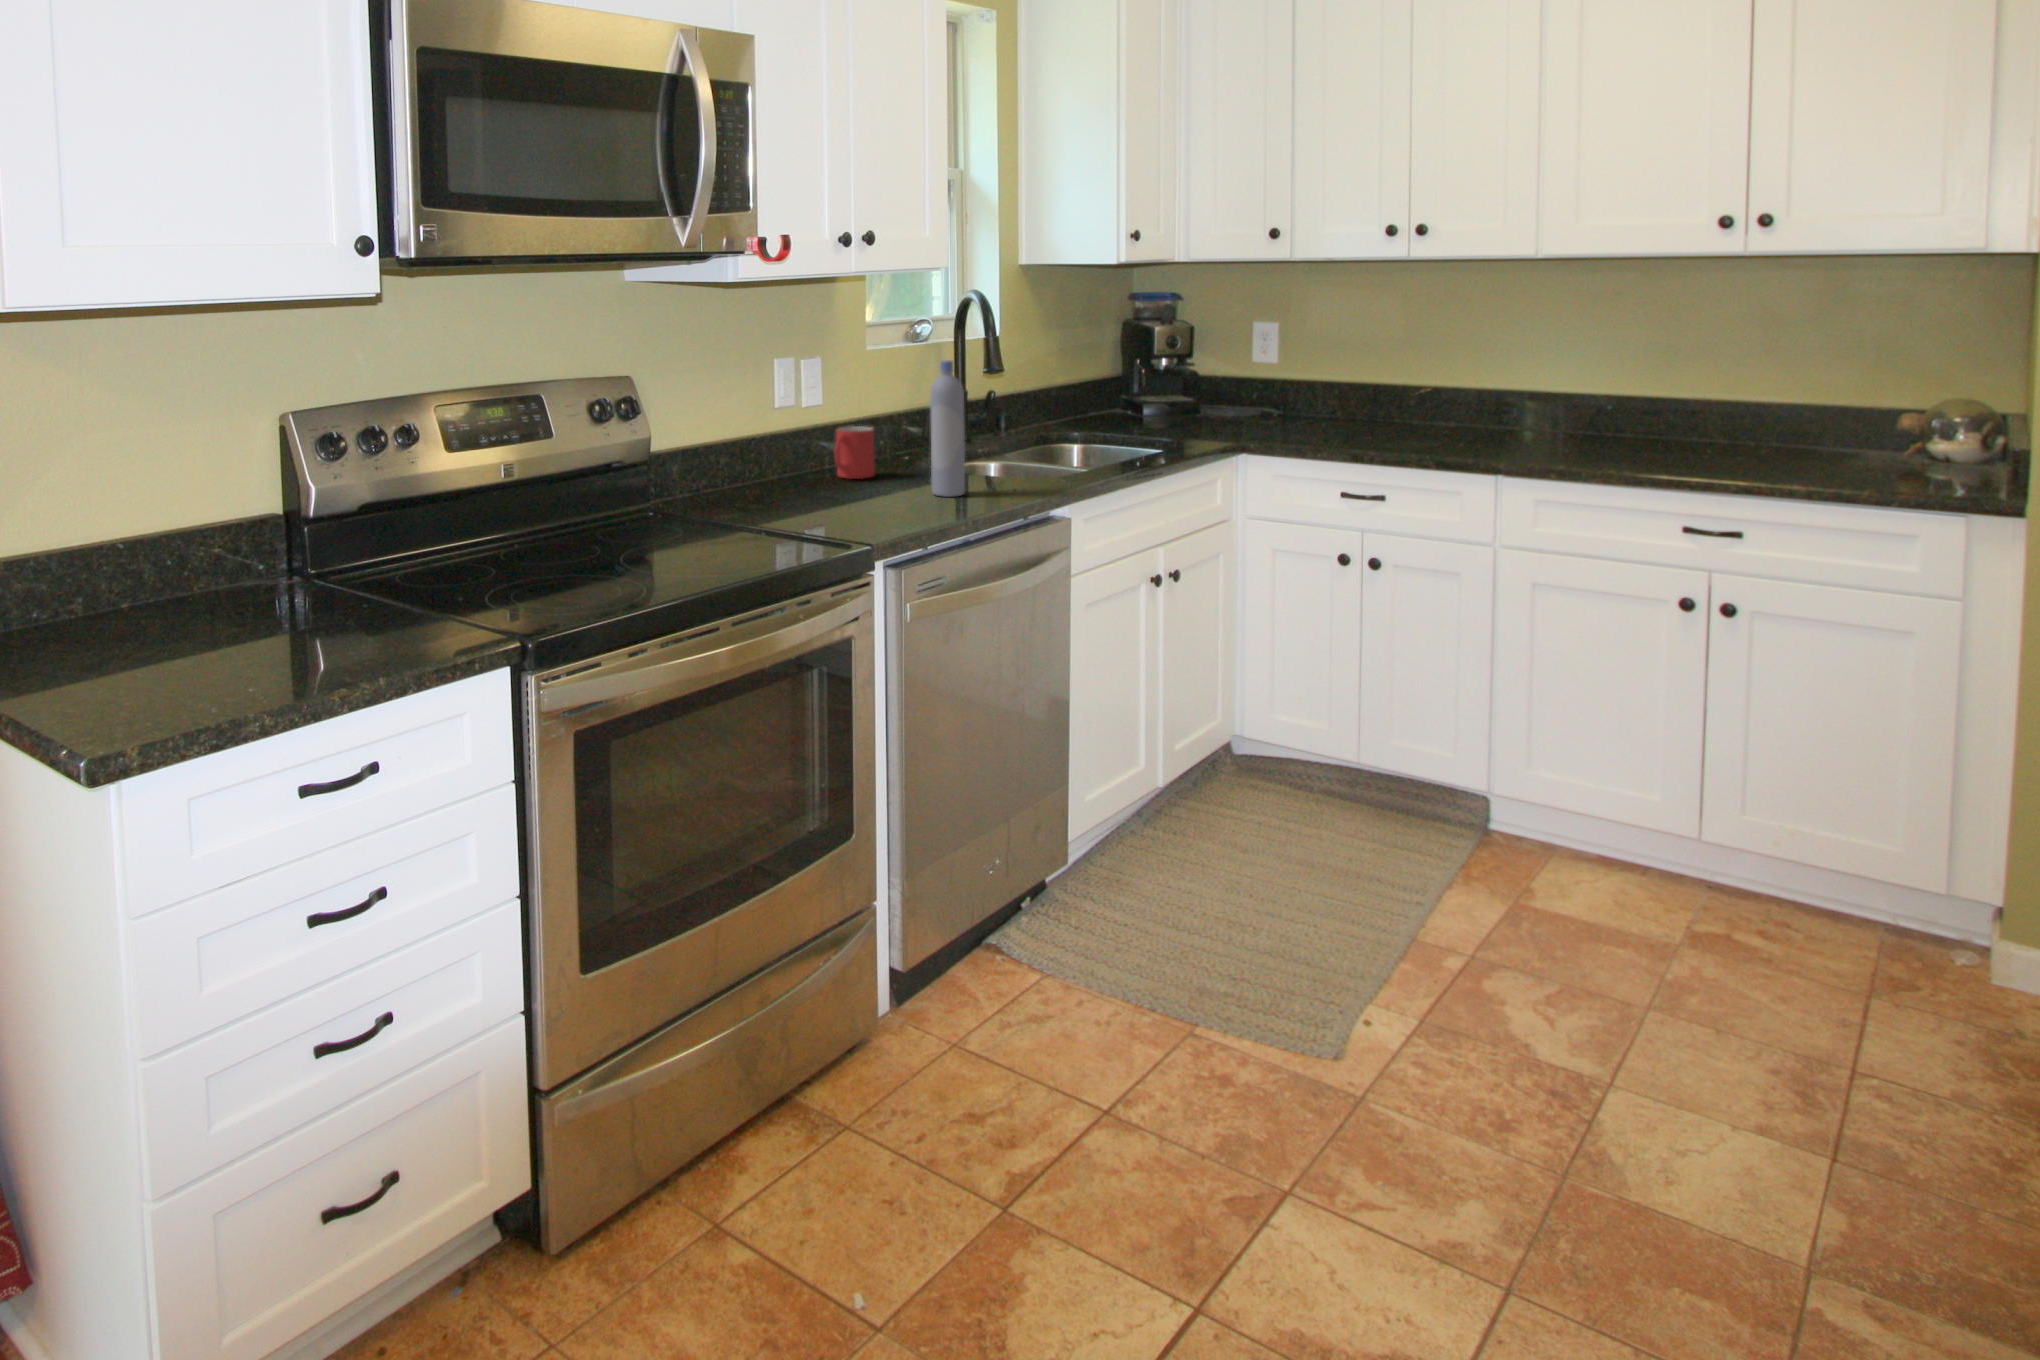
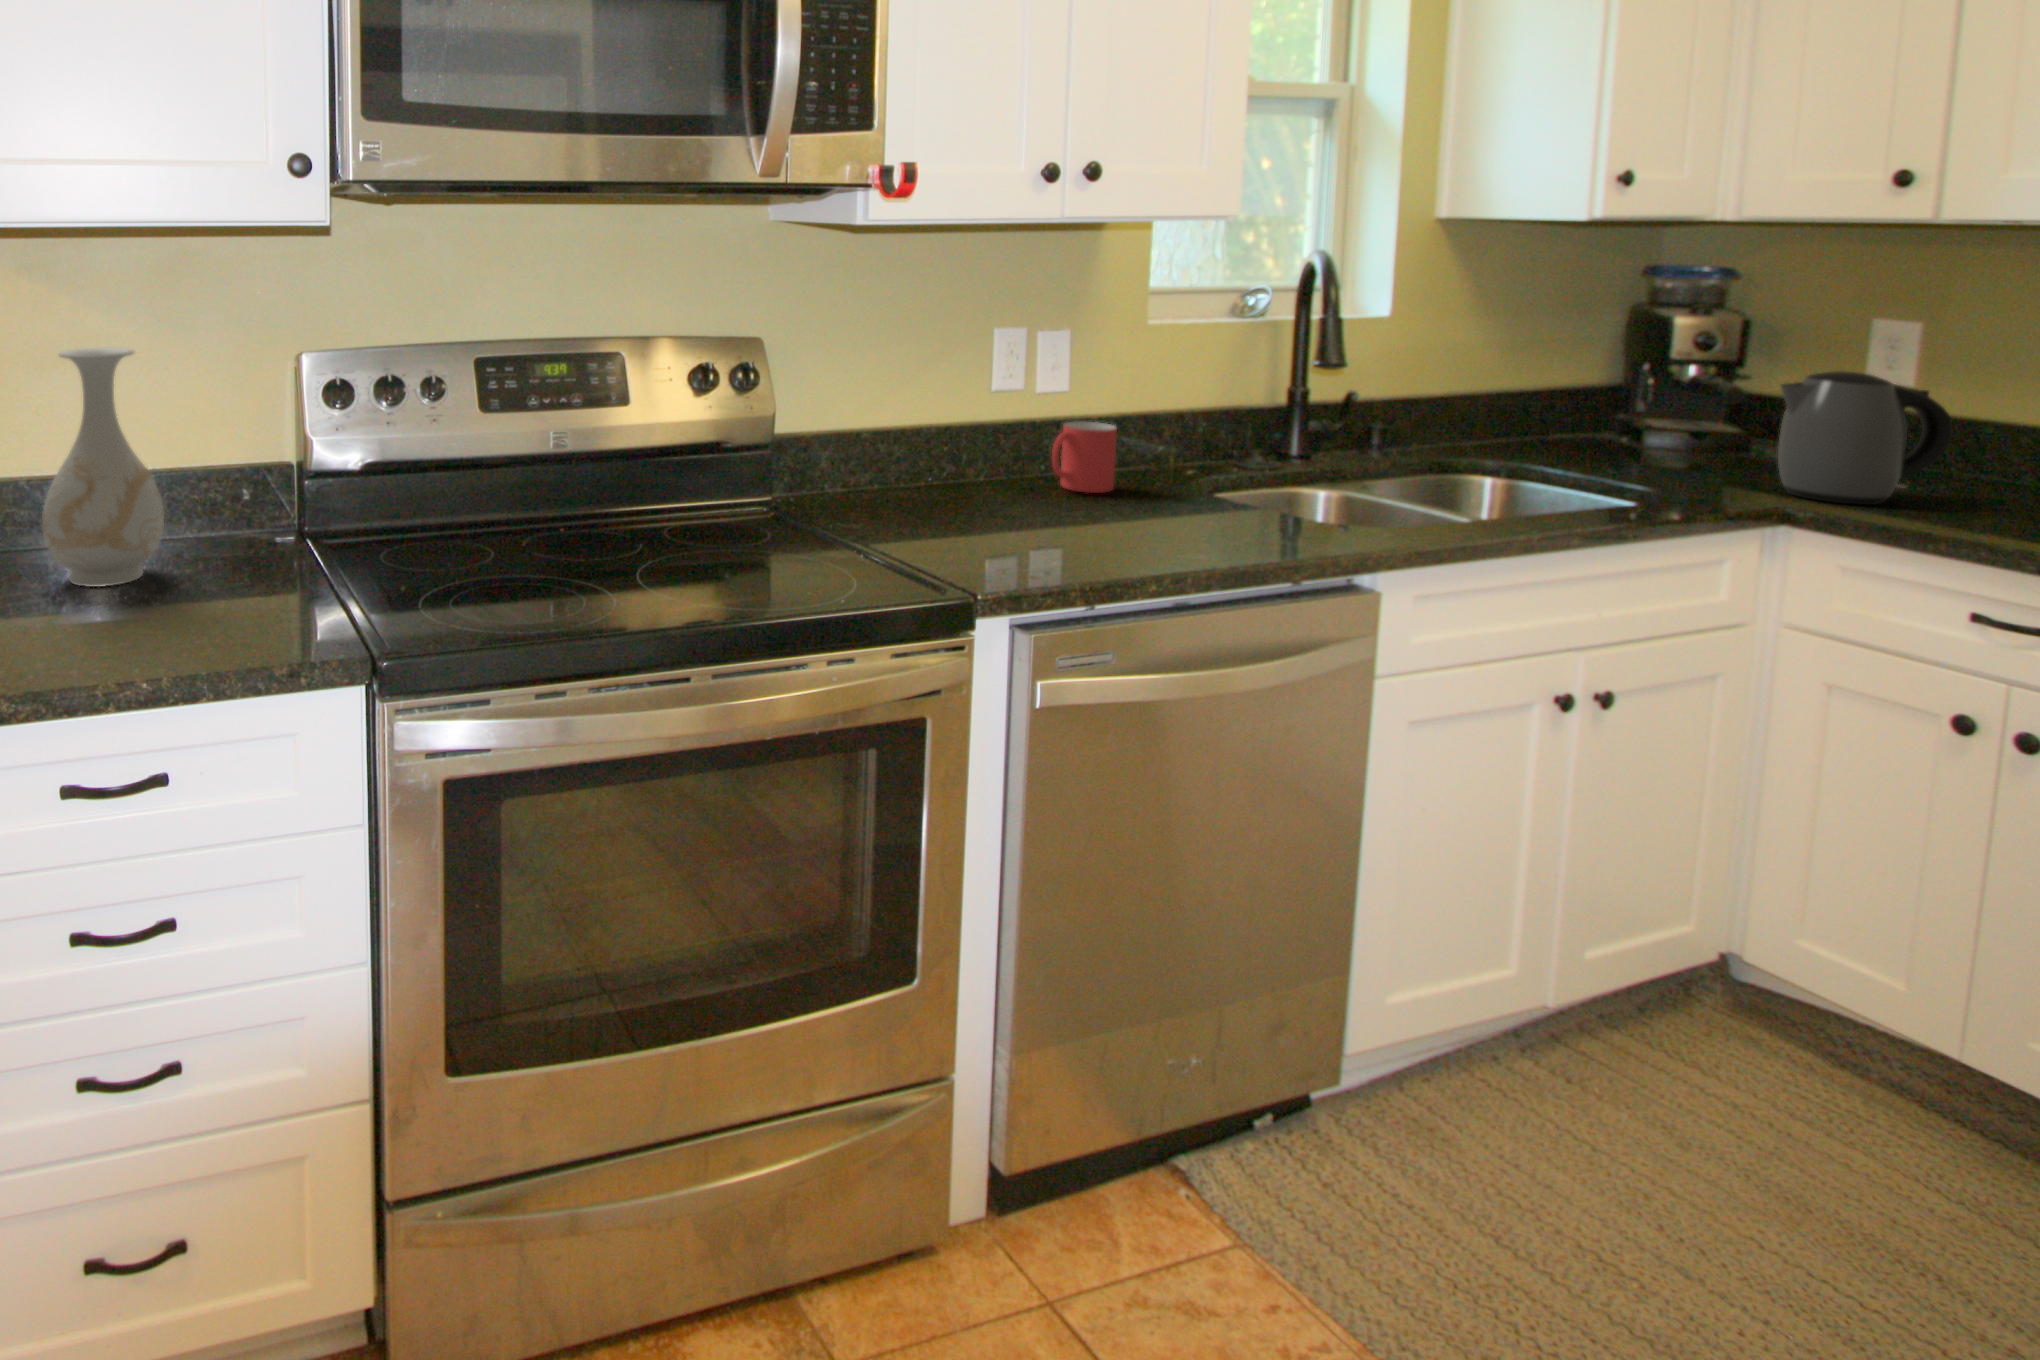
kettle: none [1221,357,1300,438] -> present [1778,371,1952,505]
bottle: present [930,360,965,497] -> none [1165,345,1225,538]
vase: none [109,416,227,640] -> present [42,348,164,587]

